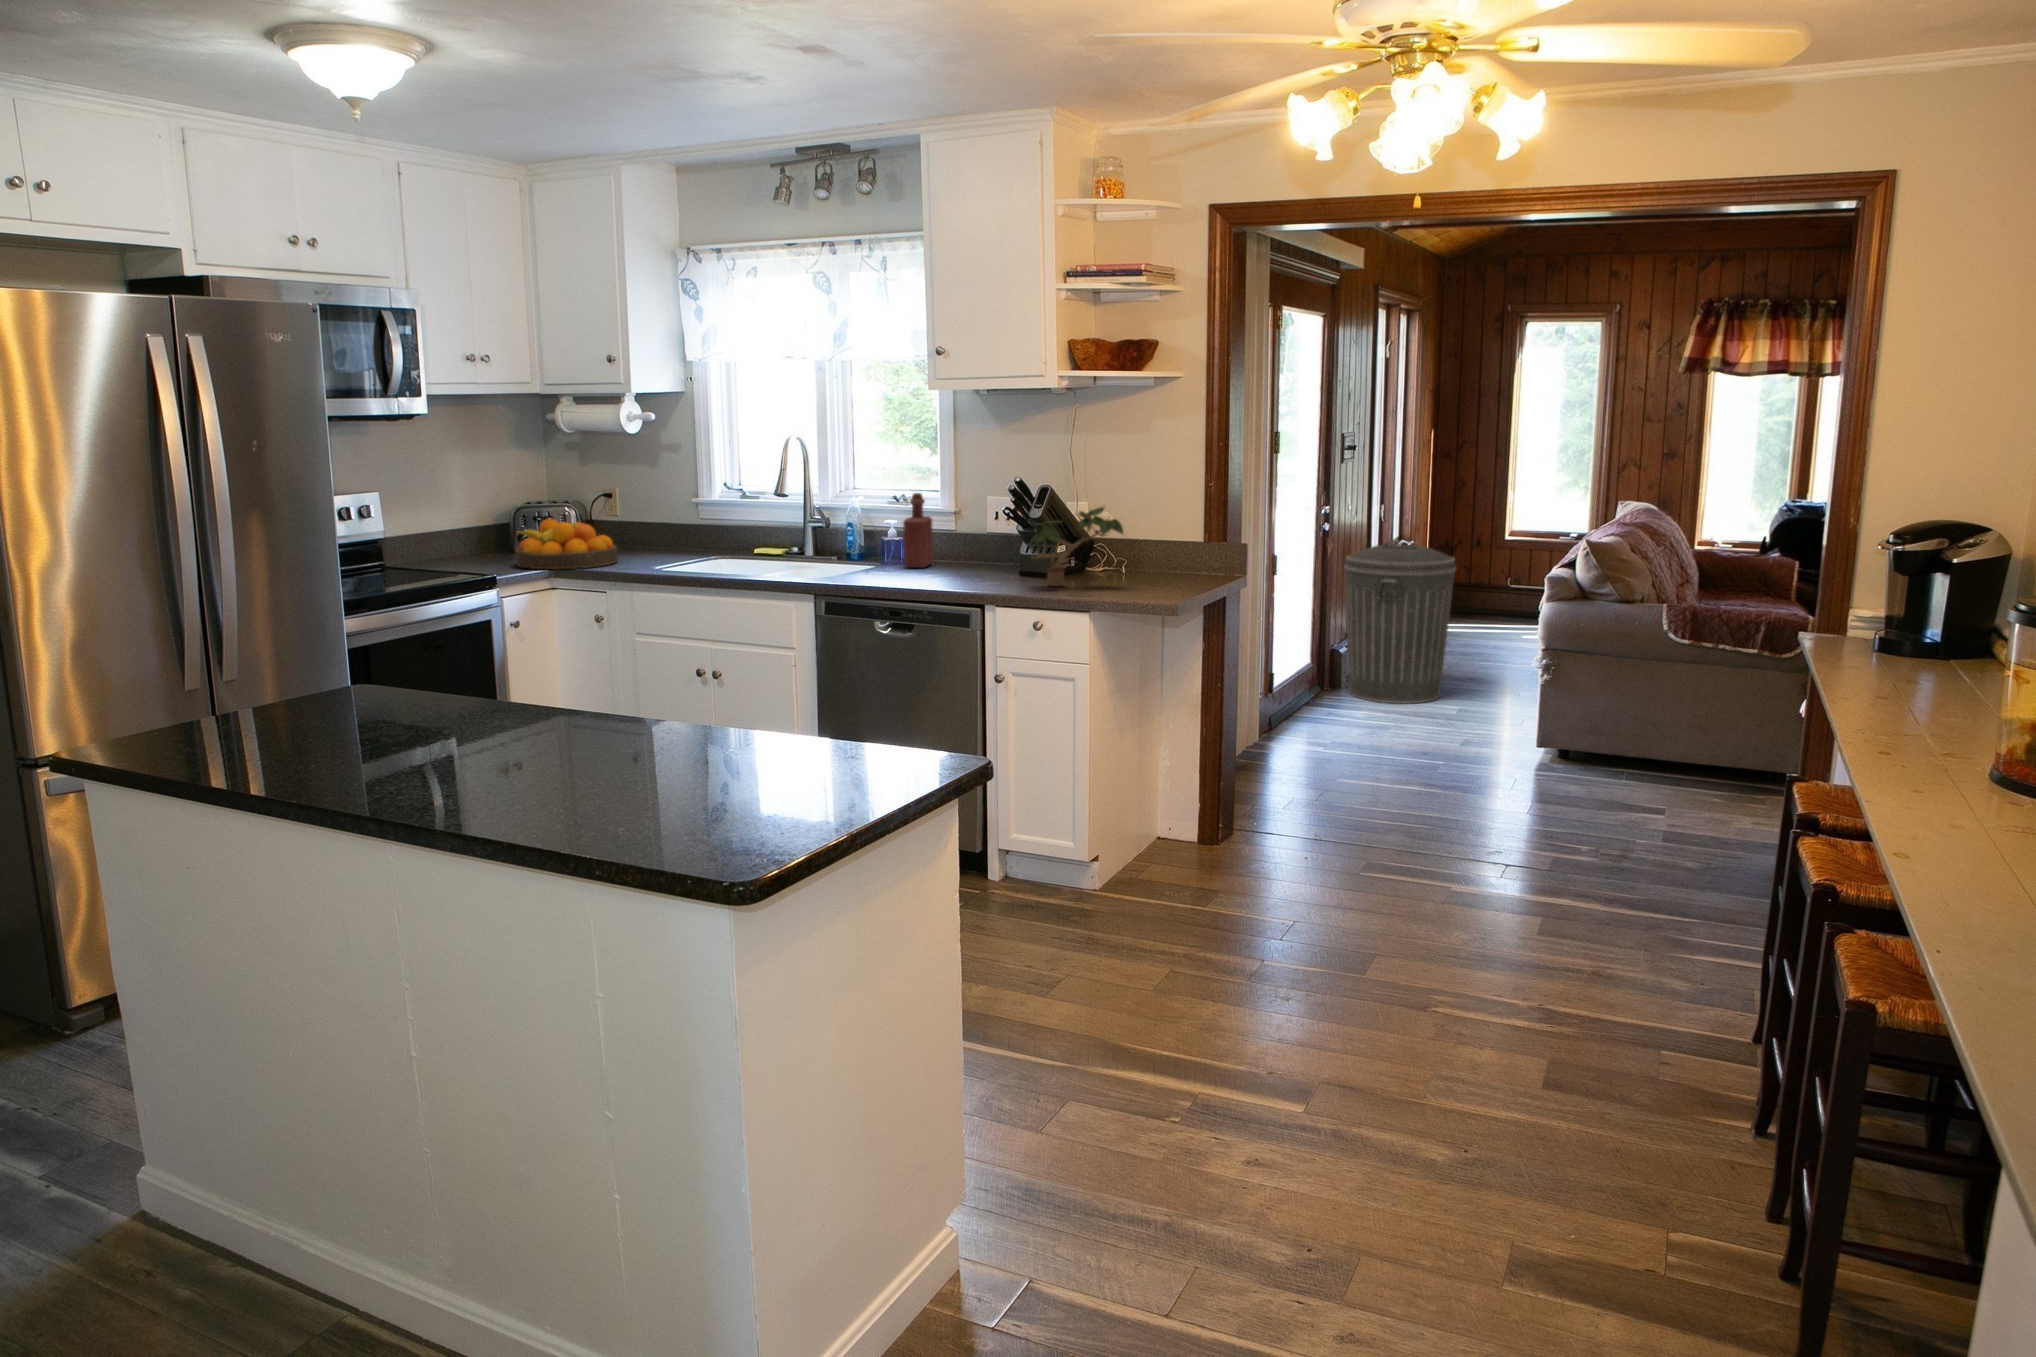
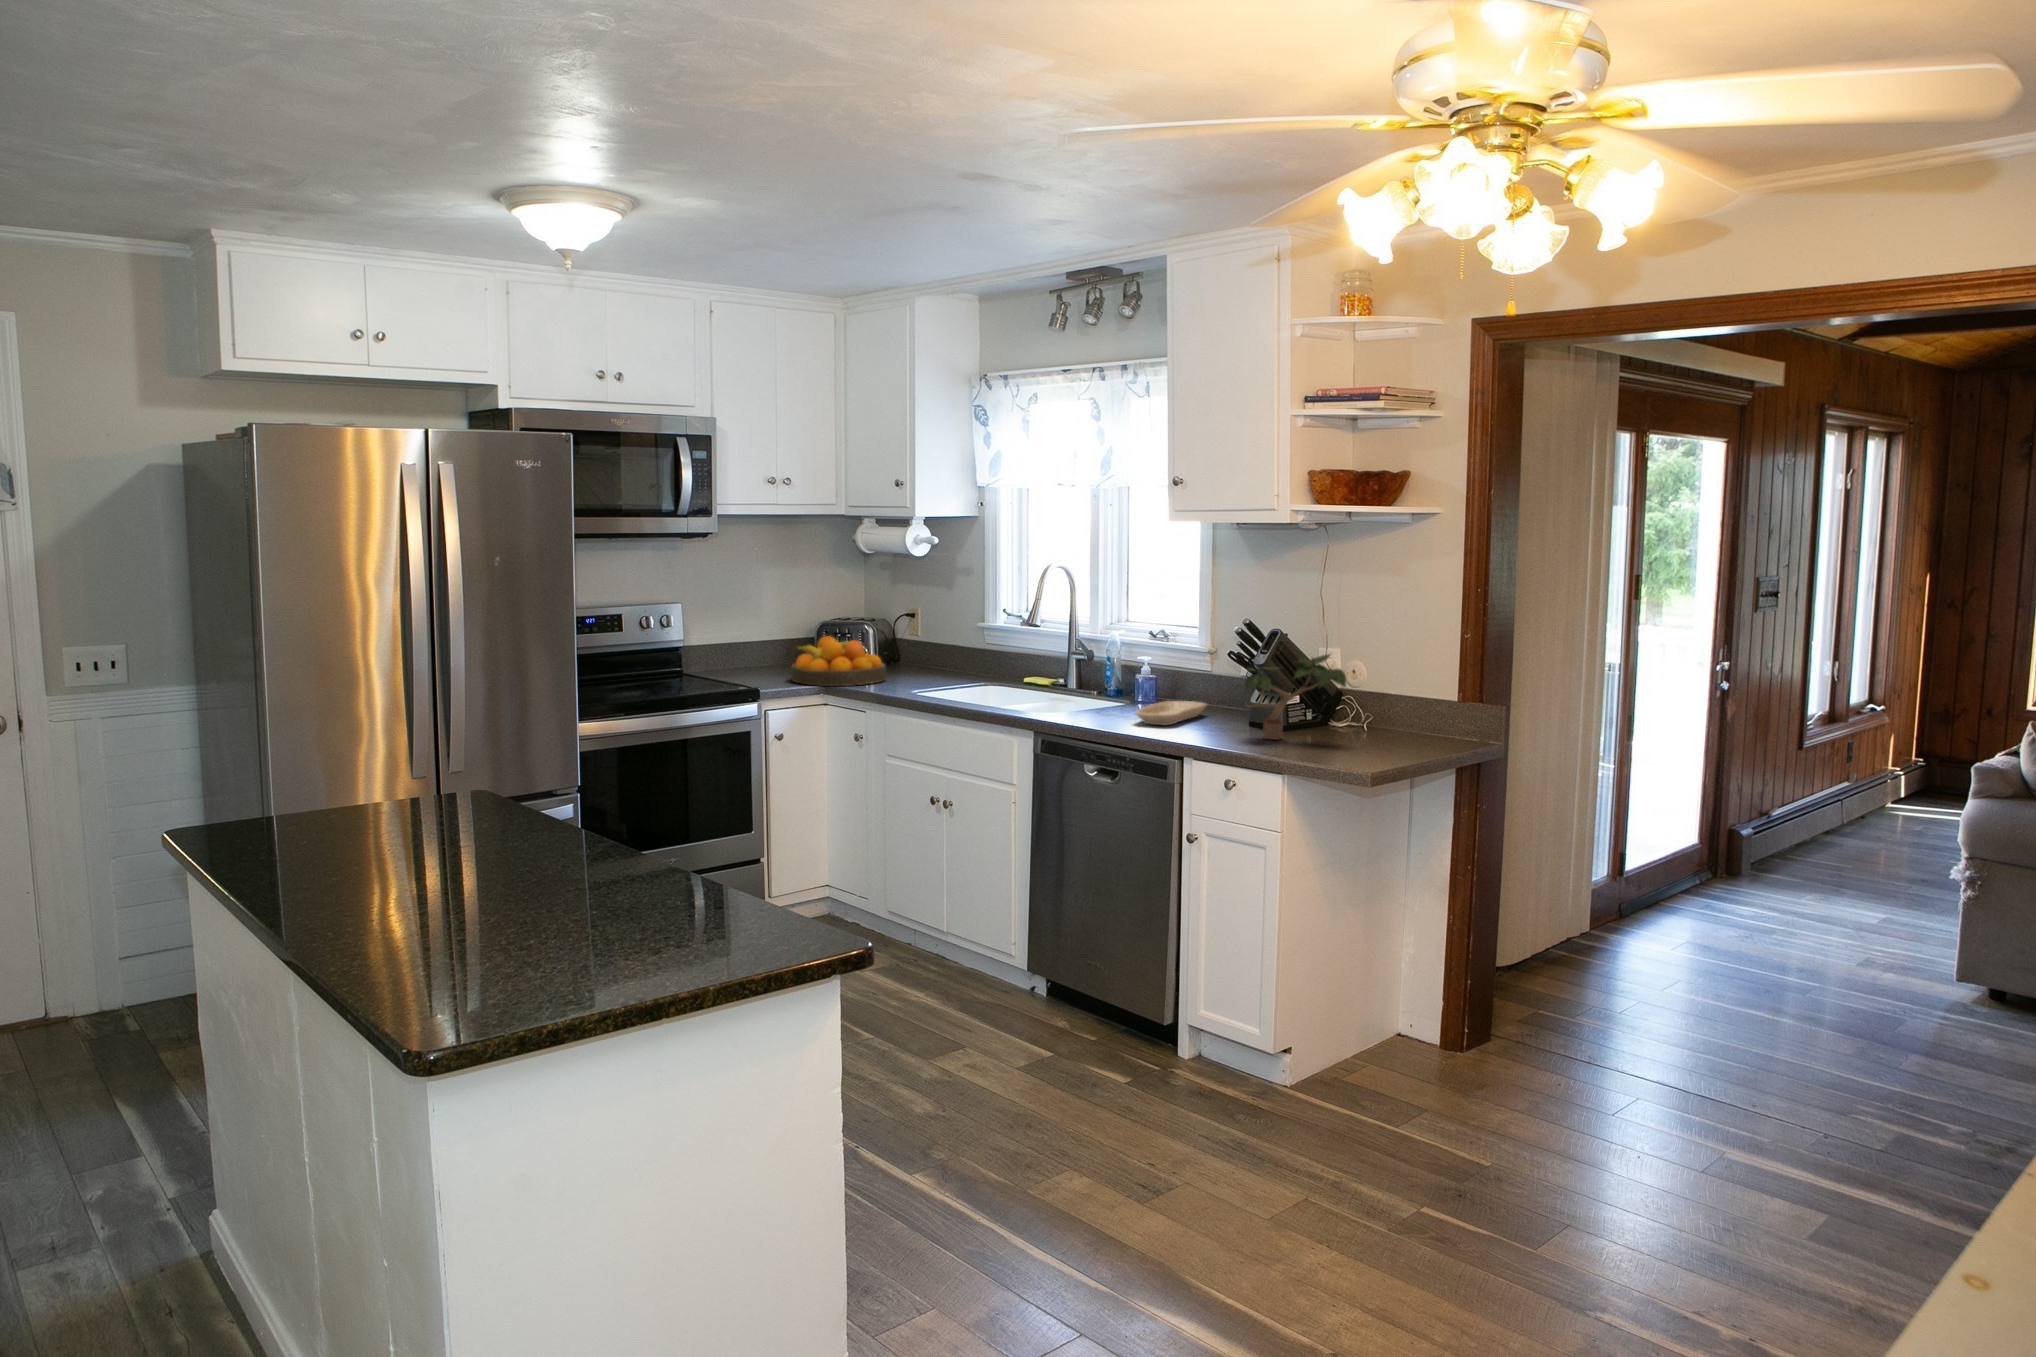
bottle: present [903,493,933,568] -> none [1144,627,1179,707]
trash can: present [1344,541,1456,704] -> none [1745,704,1896,905]
tray: none [919,560,974,582] -> present [1135,701,1206,725]

